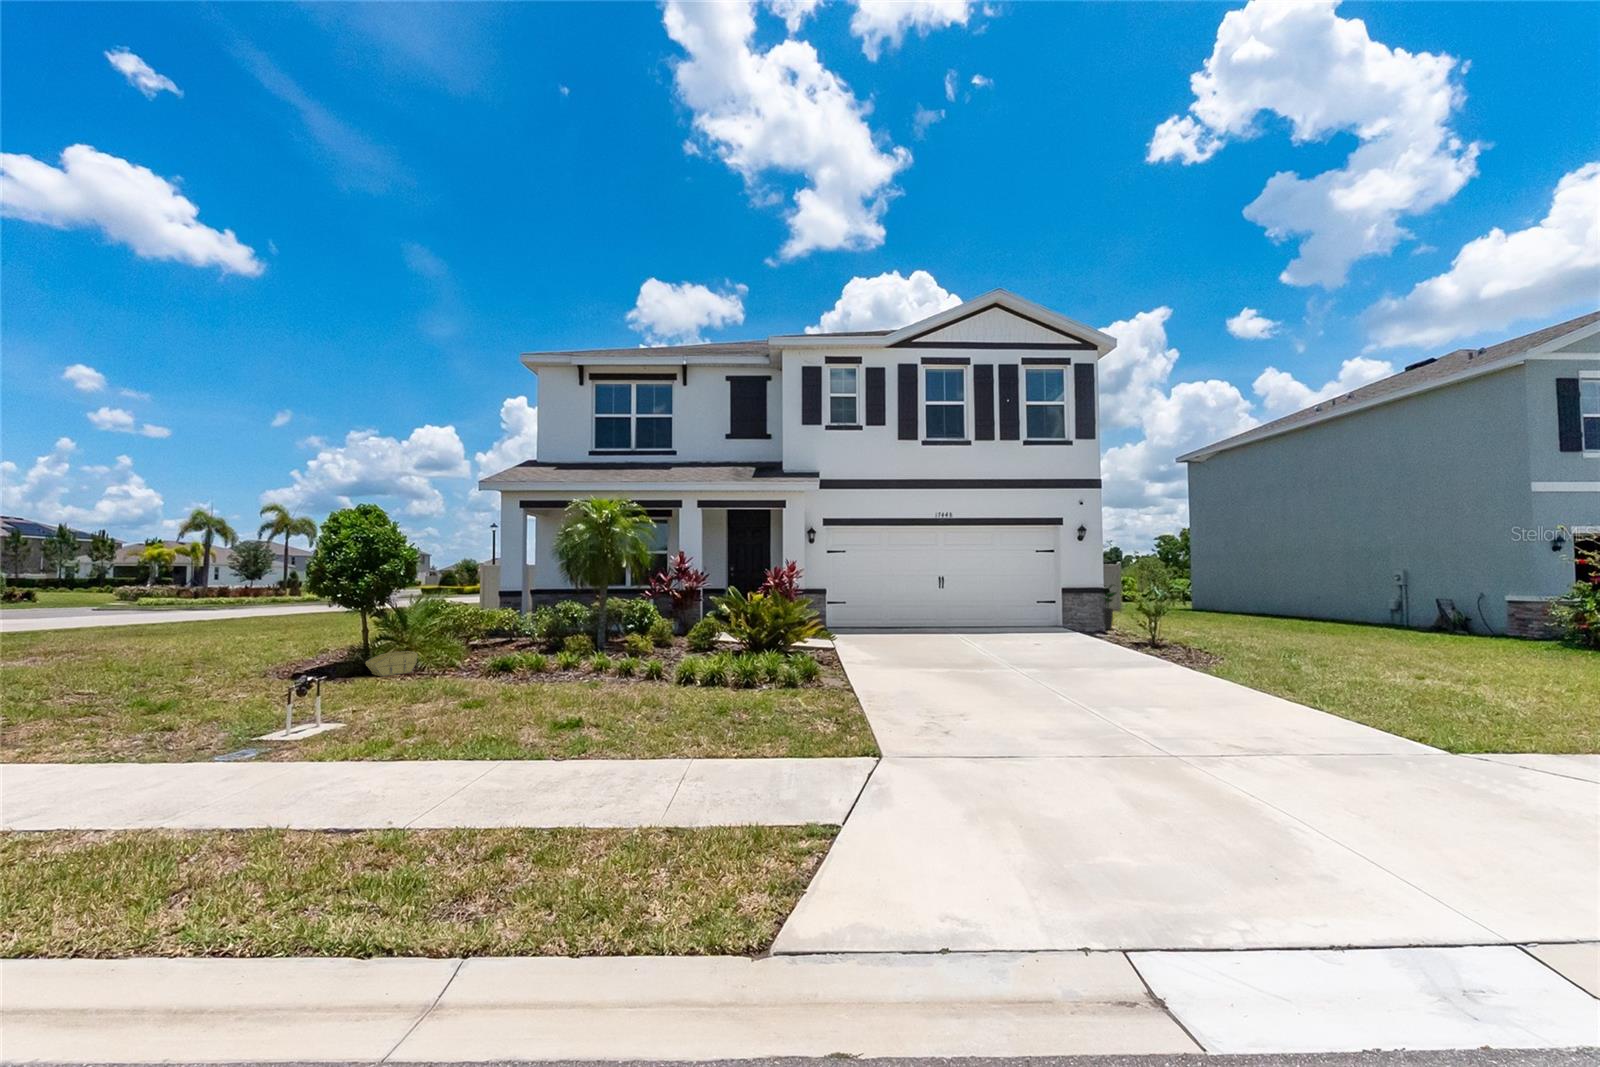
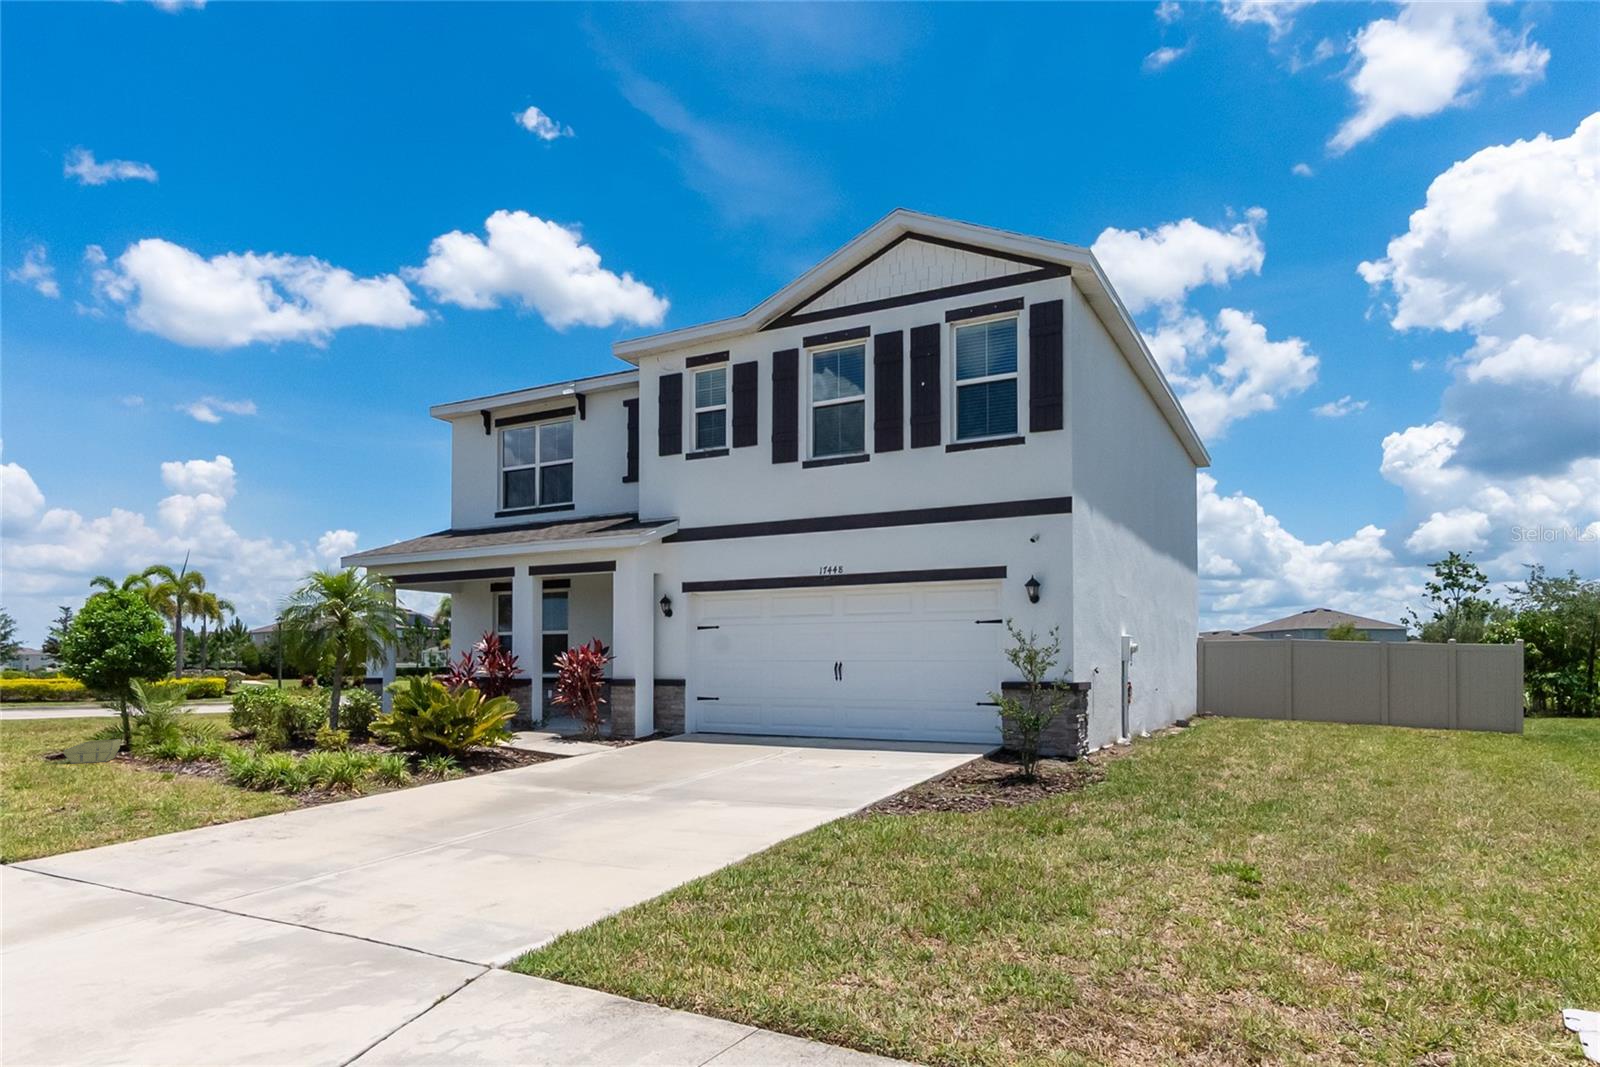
potted plant: present [1103,585,1116,629] -> none [1051,685,1087,770]

